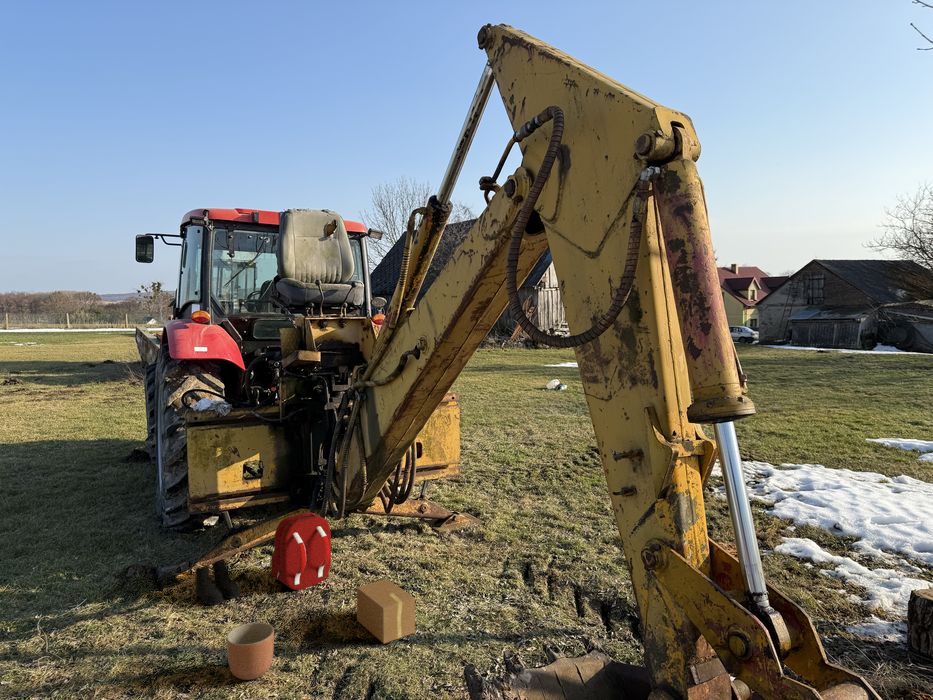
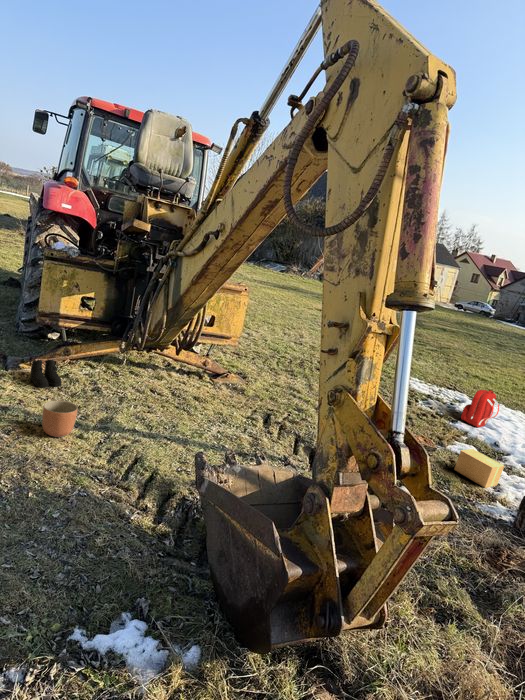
backpack: present [271,512,331,590] -> present [461,390,499,427]
cardboard box: present [357,579,415,643] -> present [454,449,504,488]

